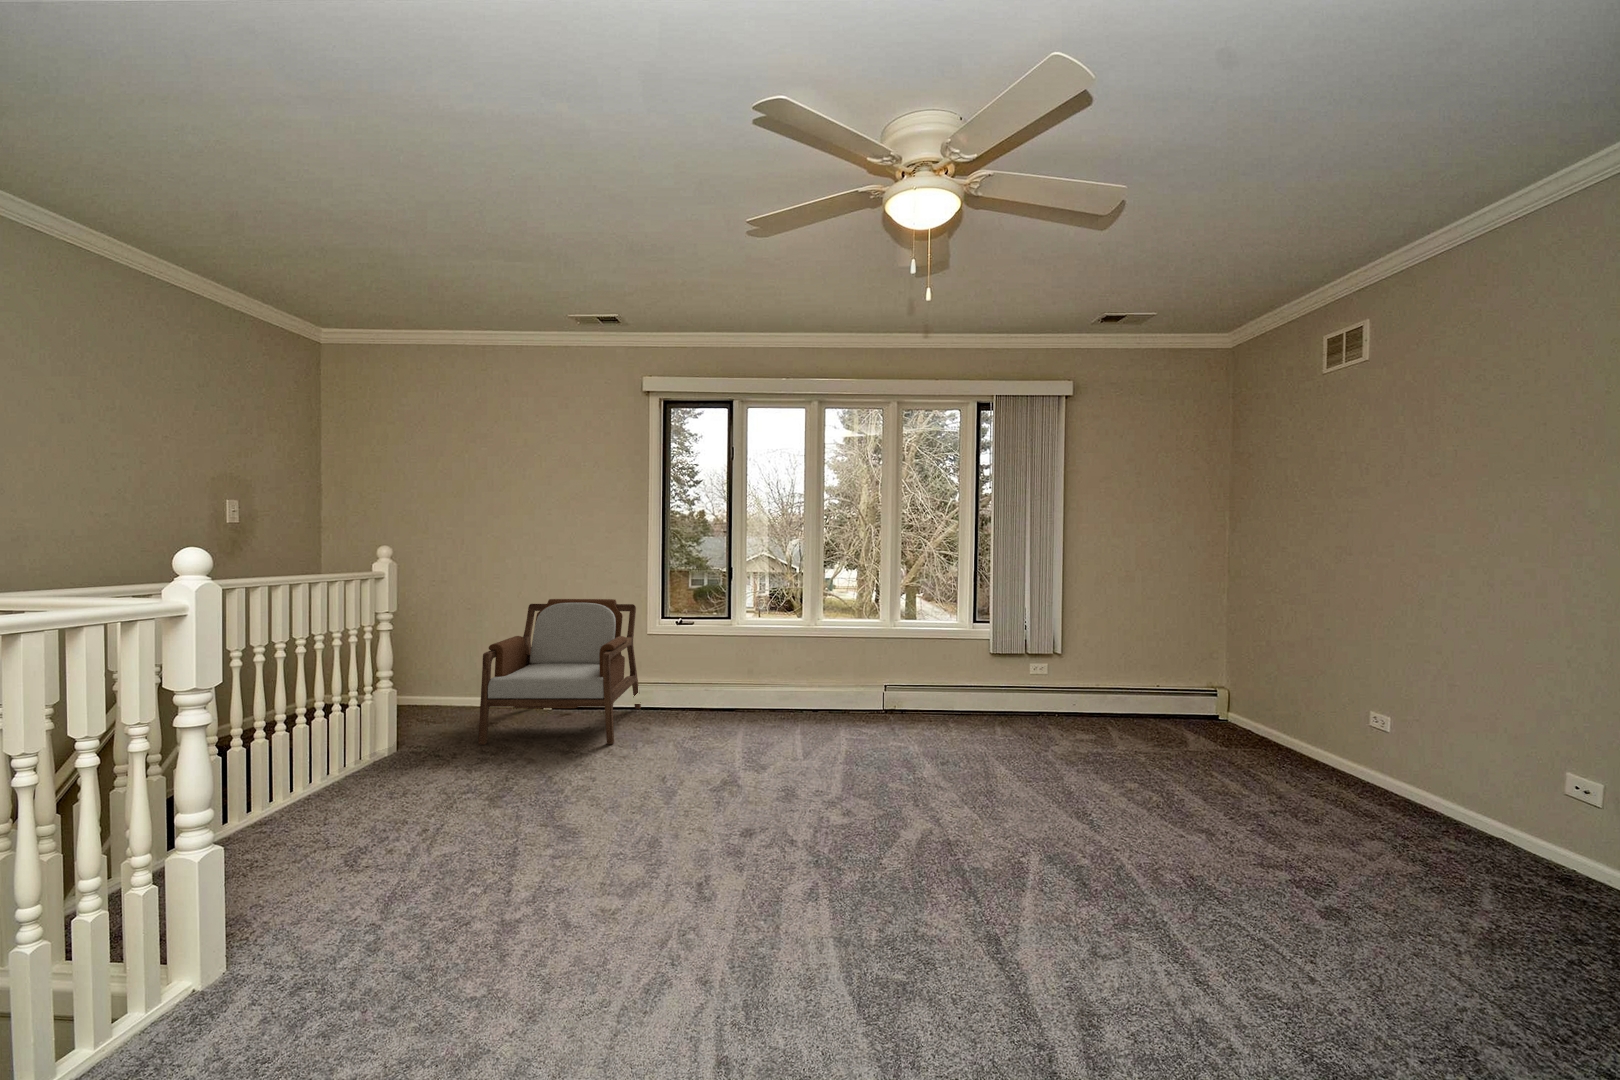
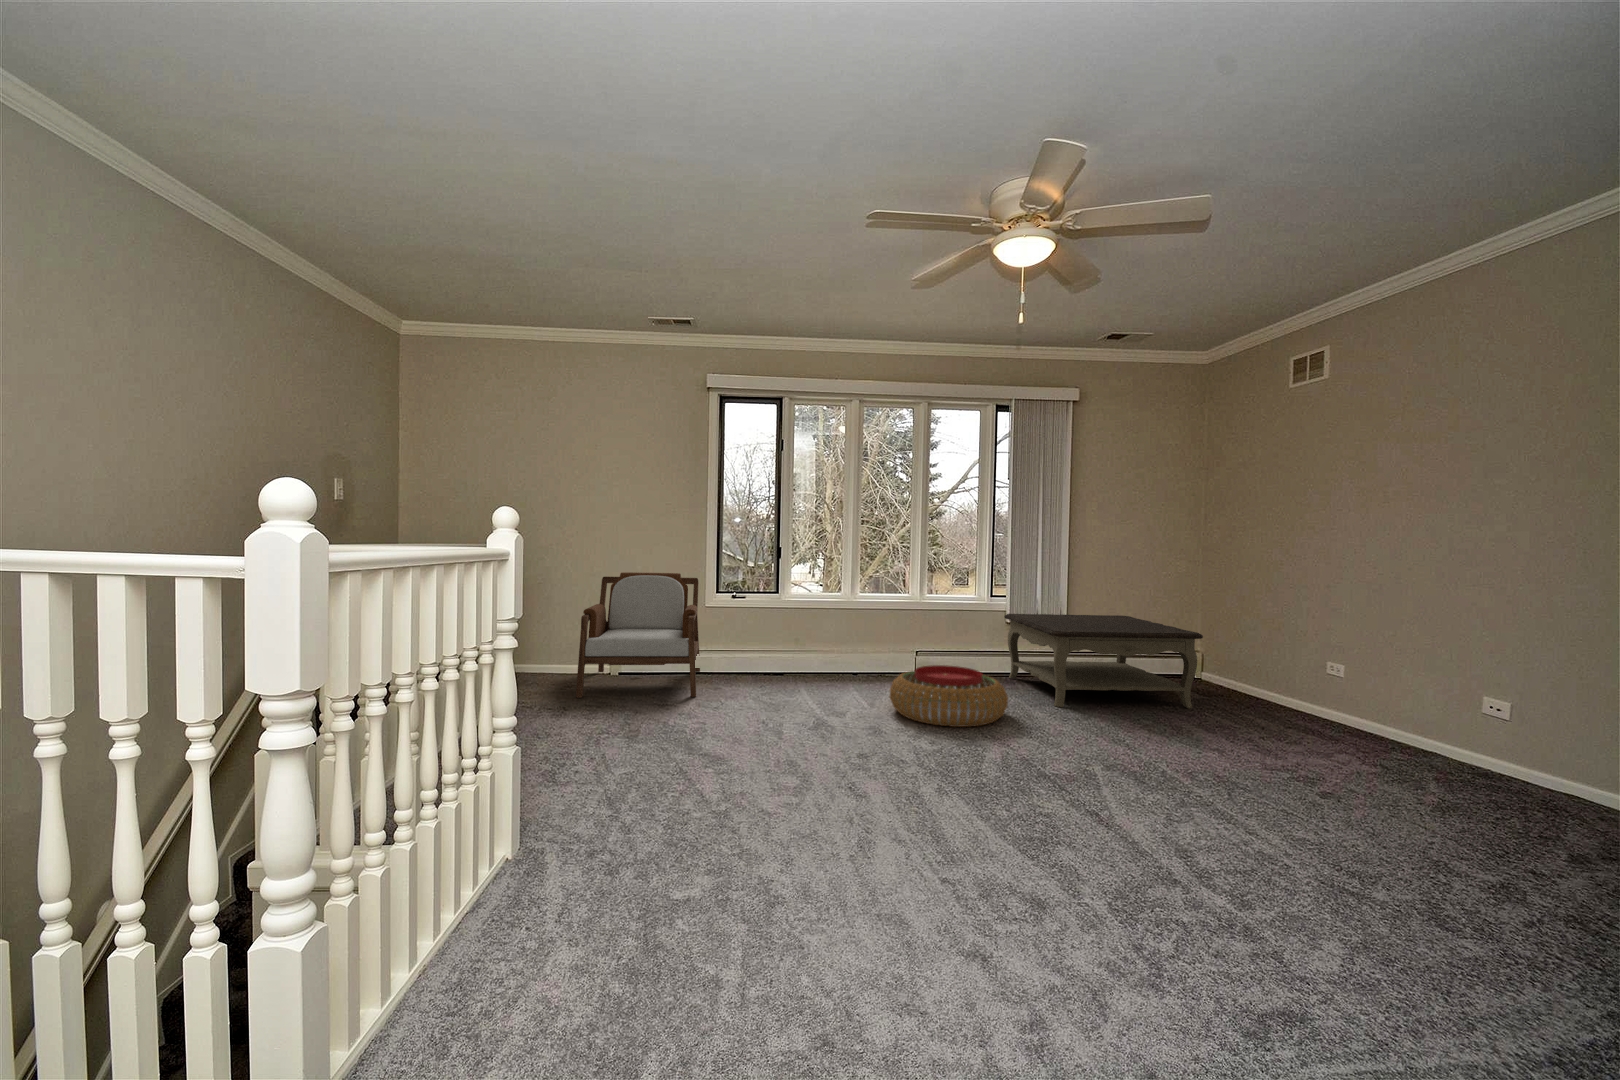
coffee table: none [986,644,1212,766] -> present [1004,614,1203,708]
pouf: none [823,712,962,792] -> present [890,665,1008,727]

